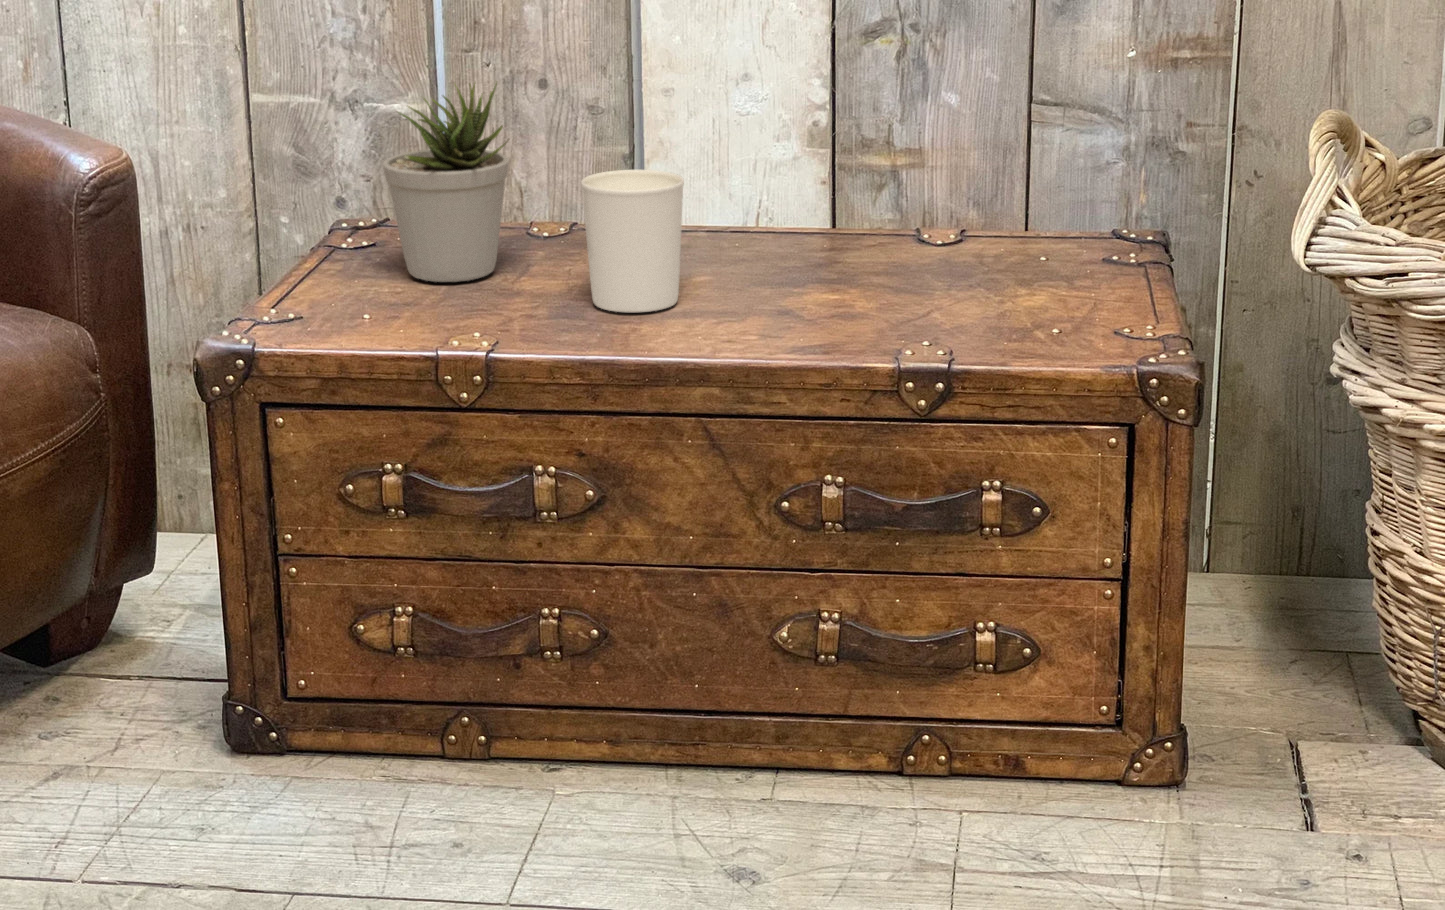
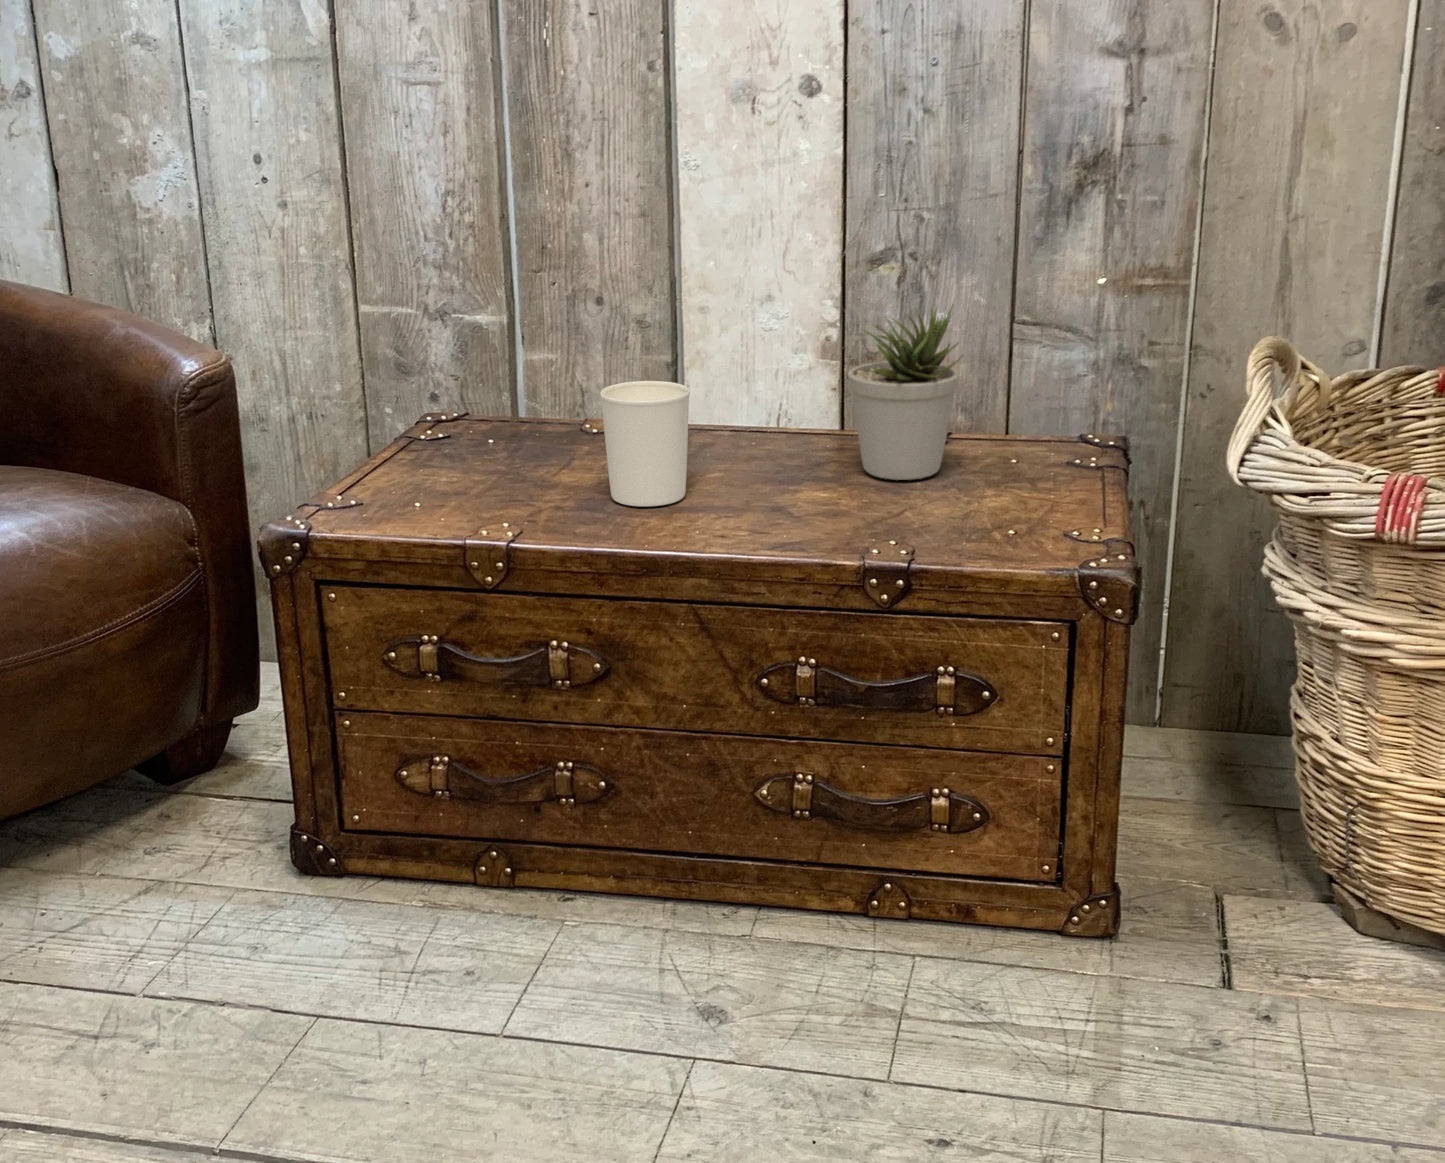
potted plant: present [383,84,509,282] -> present [848,304,962,480]

